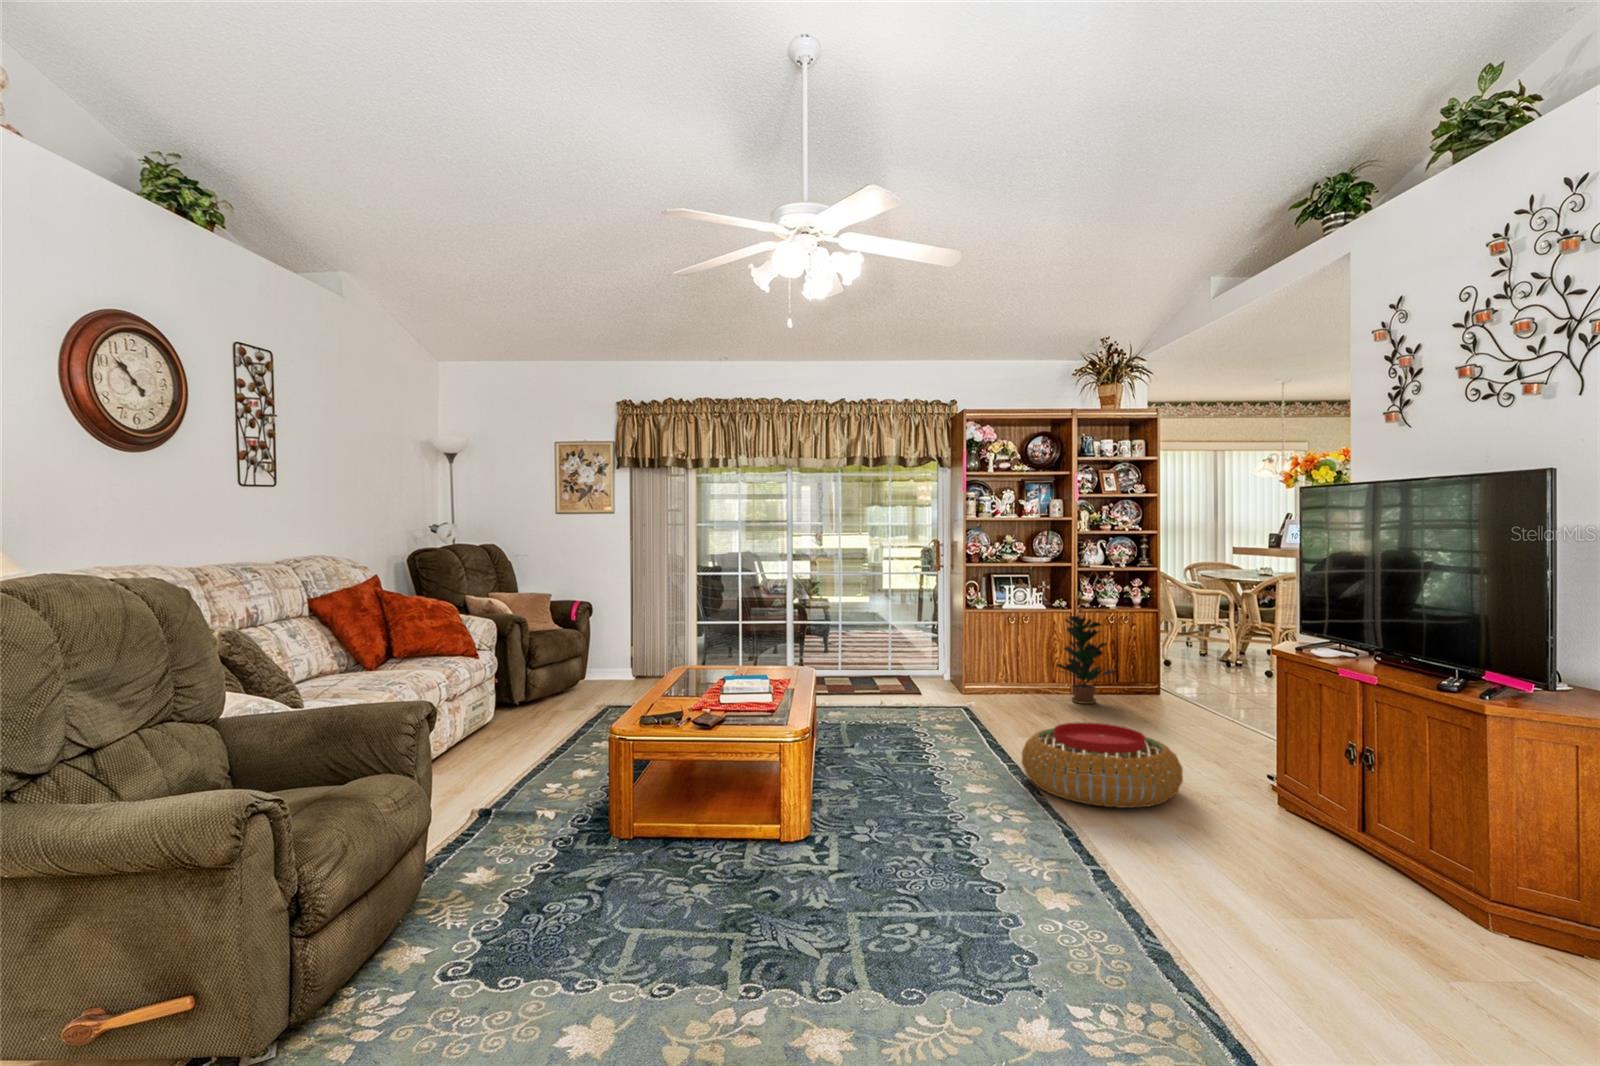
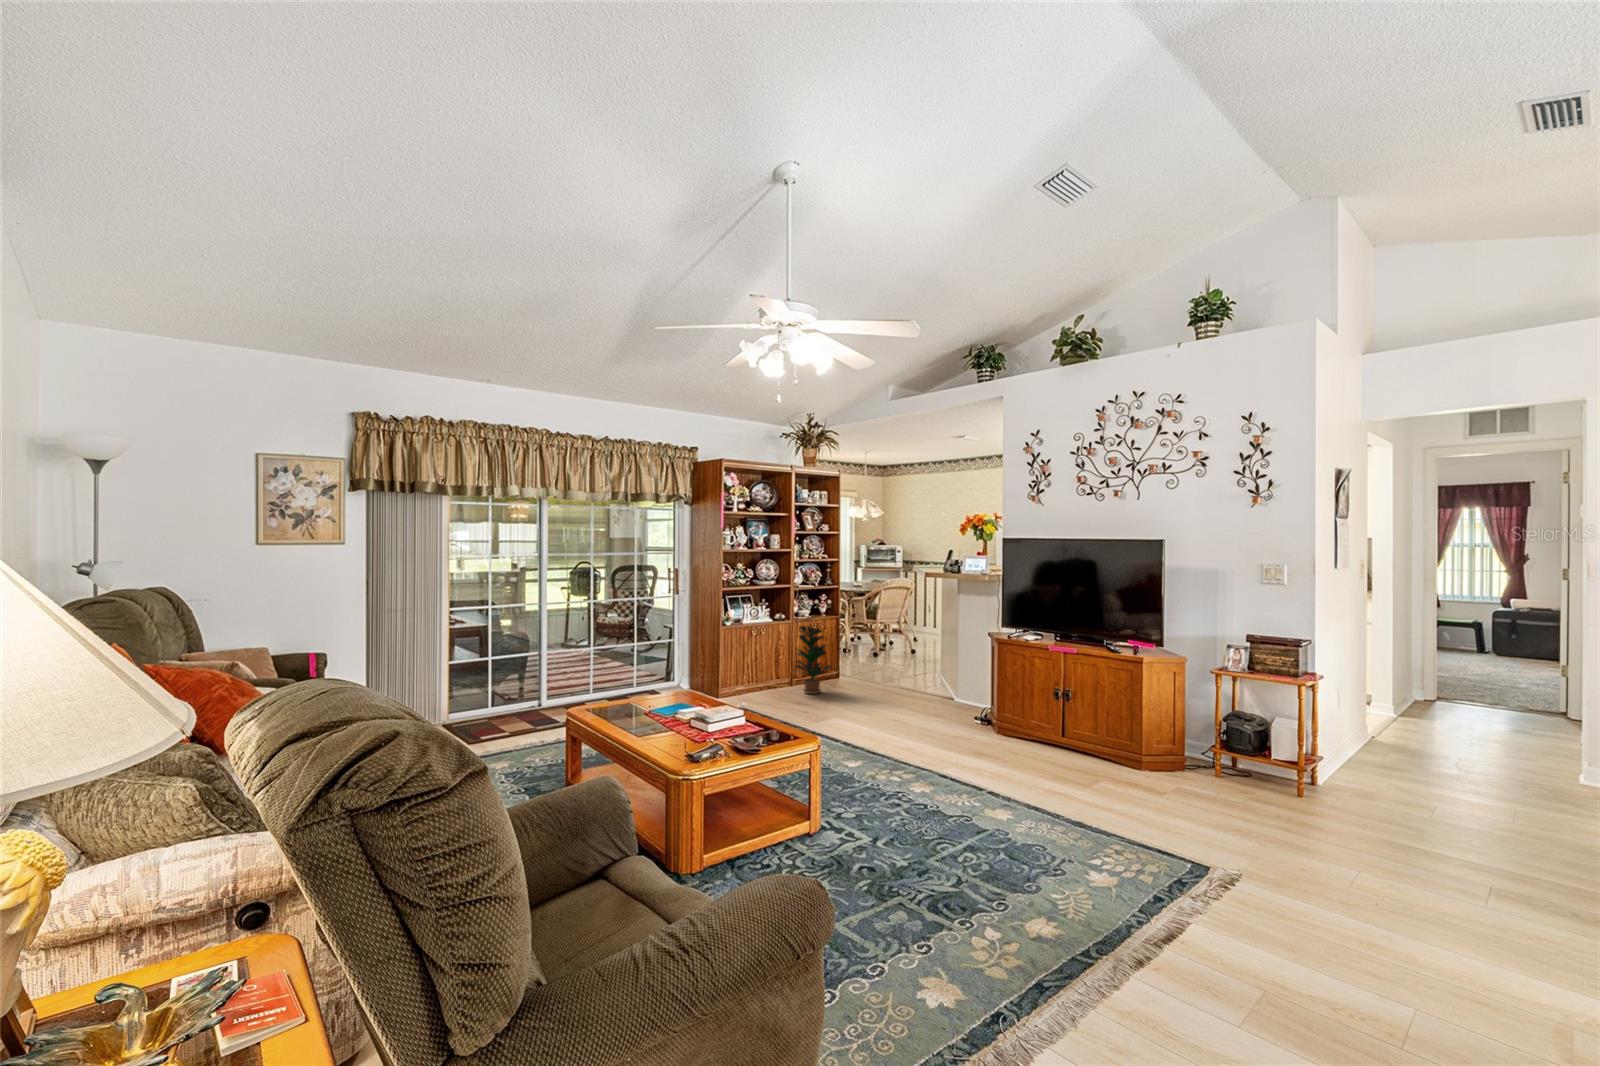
pouf: present [1022,722,1183,808] -> none [857,700,962,755]

